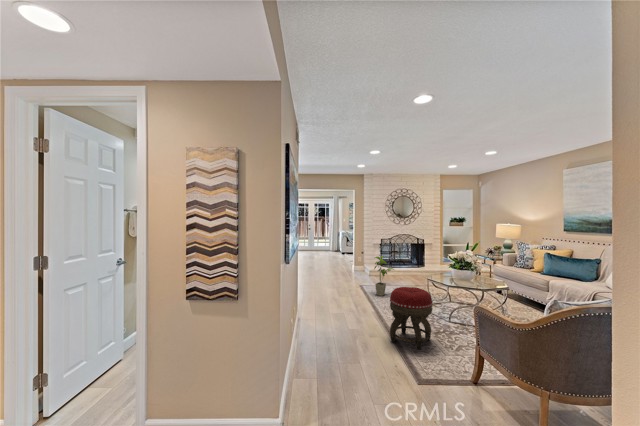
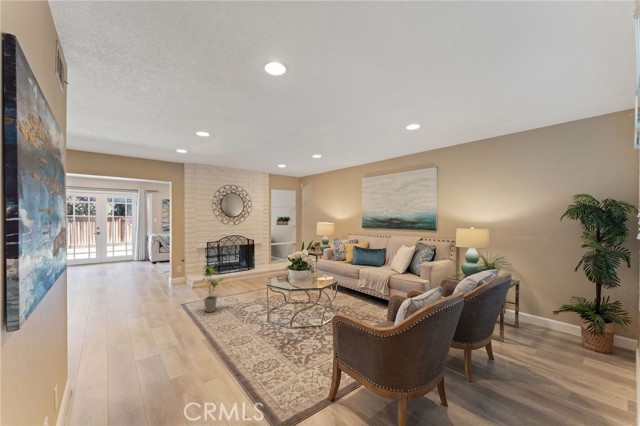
footstool: present [390,287,432,350] -> none [231,302,280,377]

